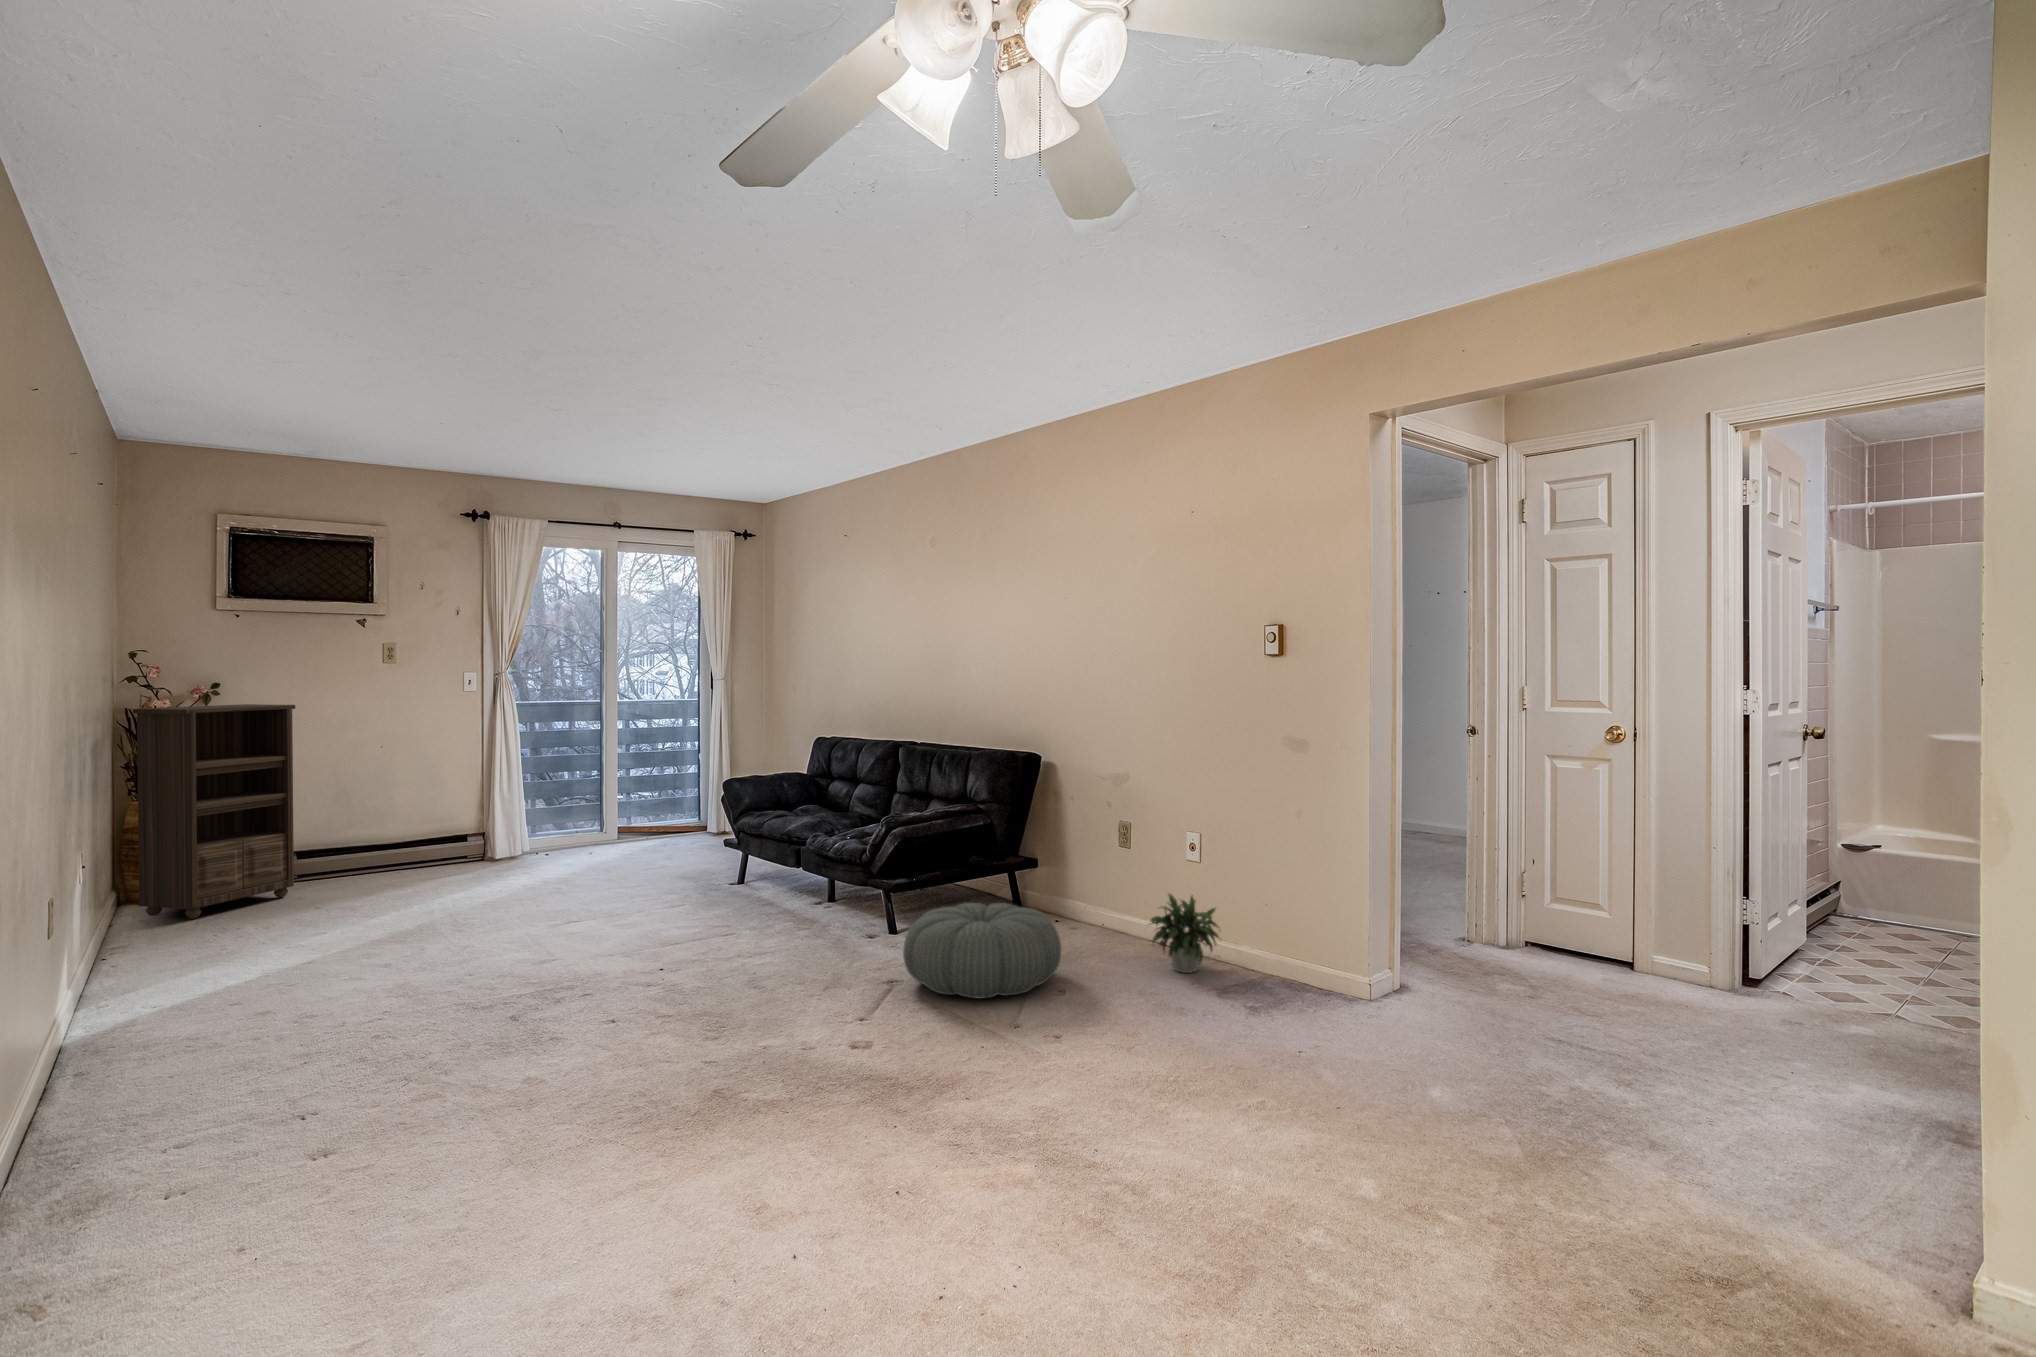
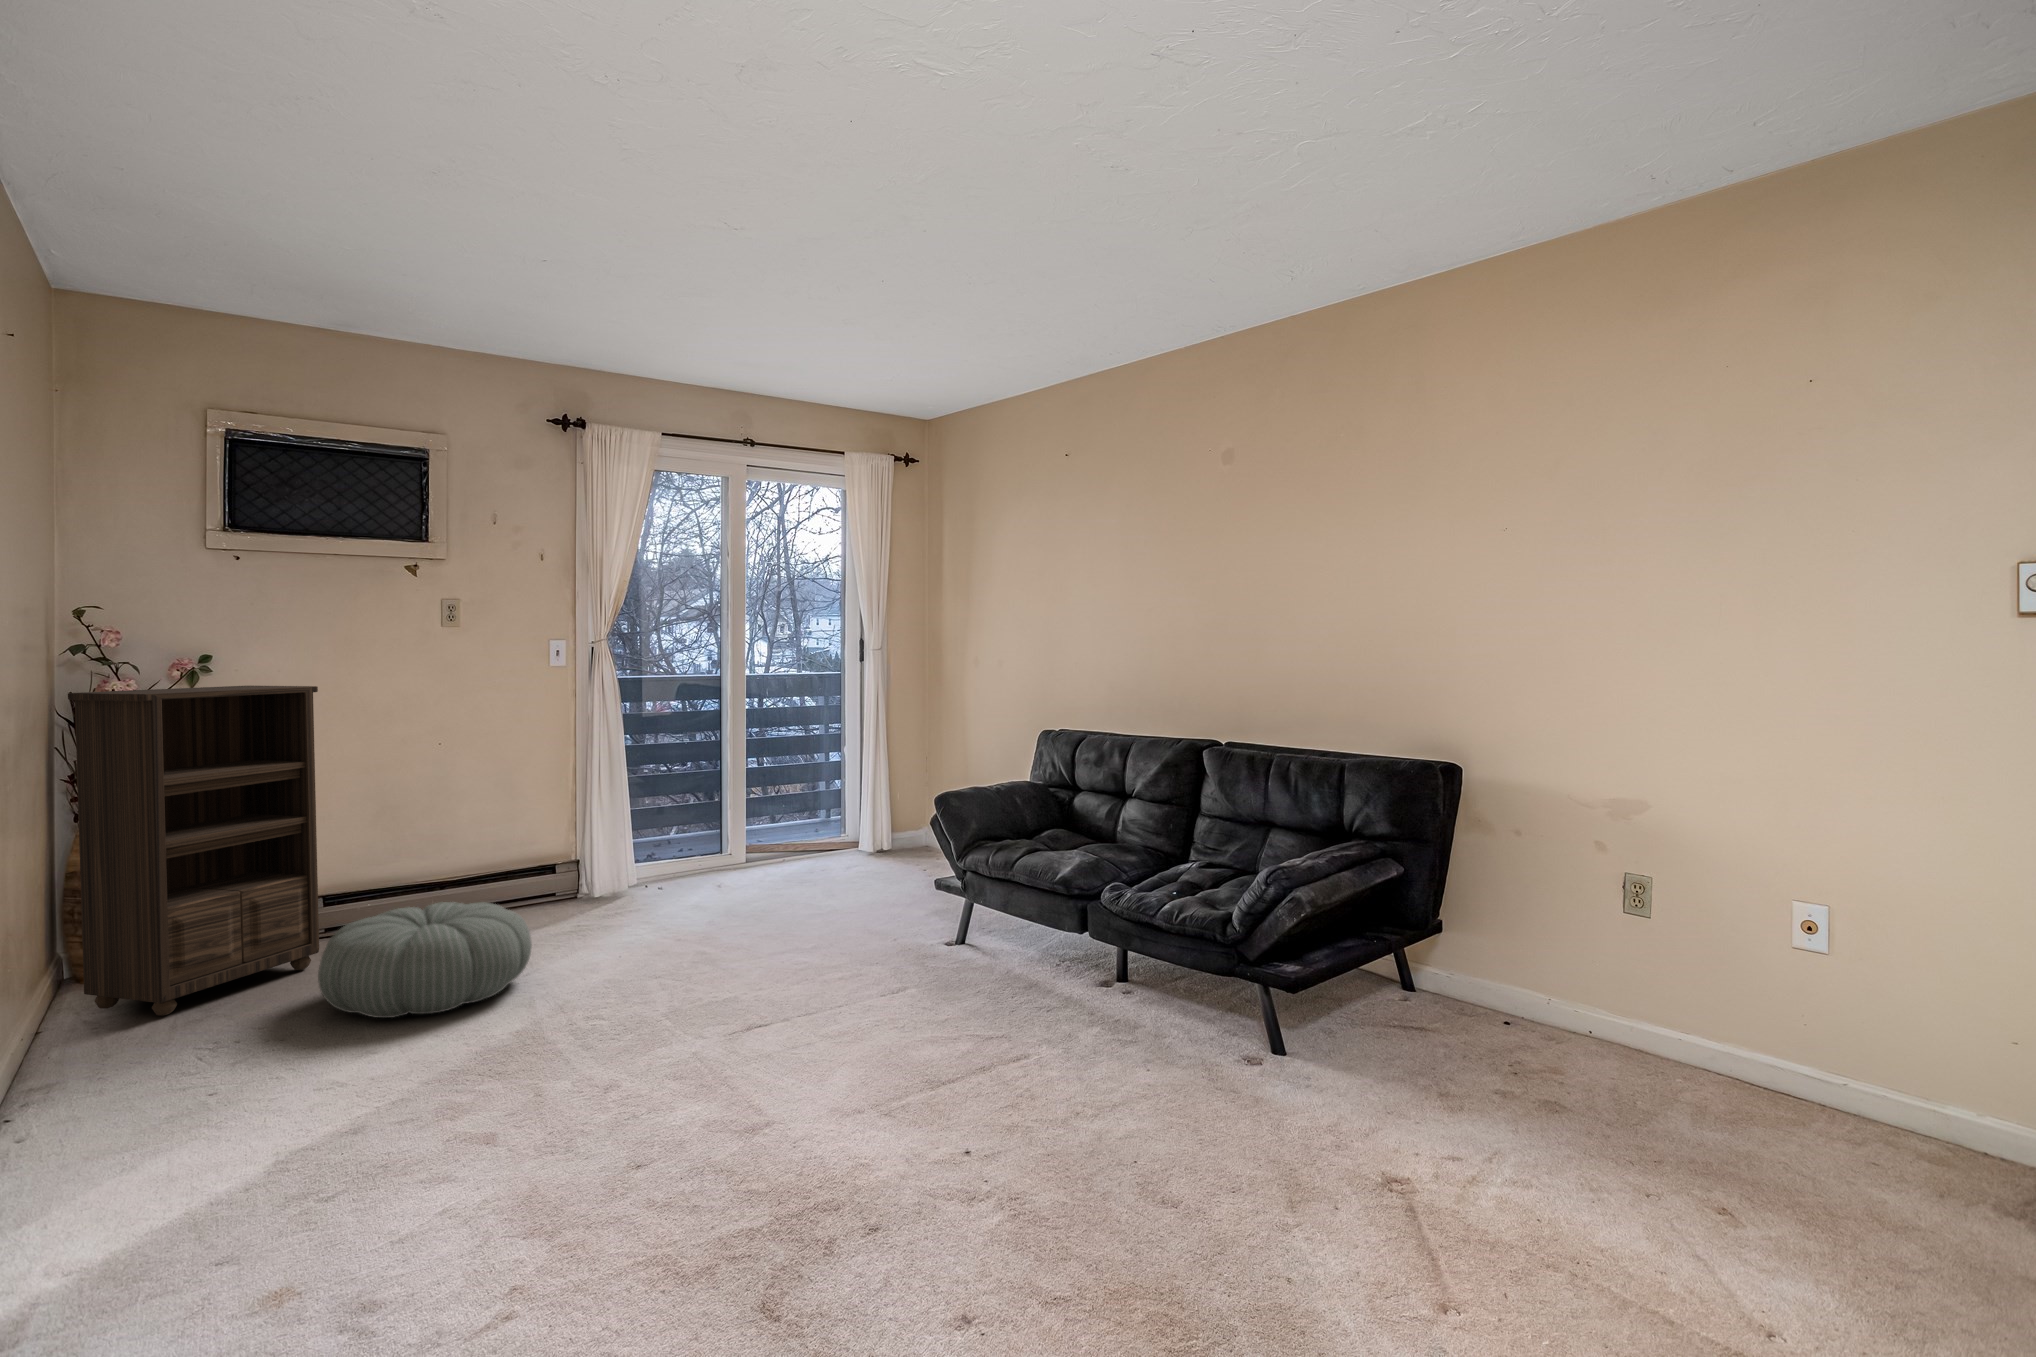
potted plant: present [1151,894,1221,973] -> none [1822,1022,1996,1182]
pouf: present [903,903,1061,999] -> present [318,902,532,1018]

